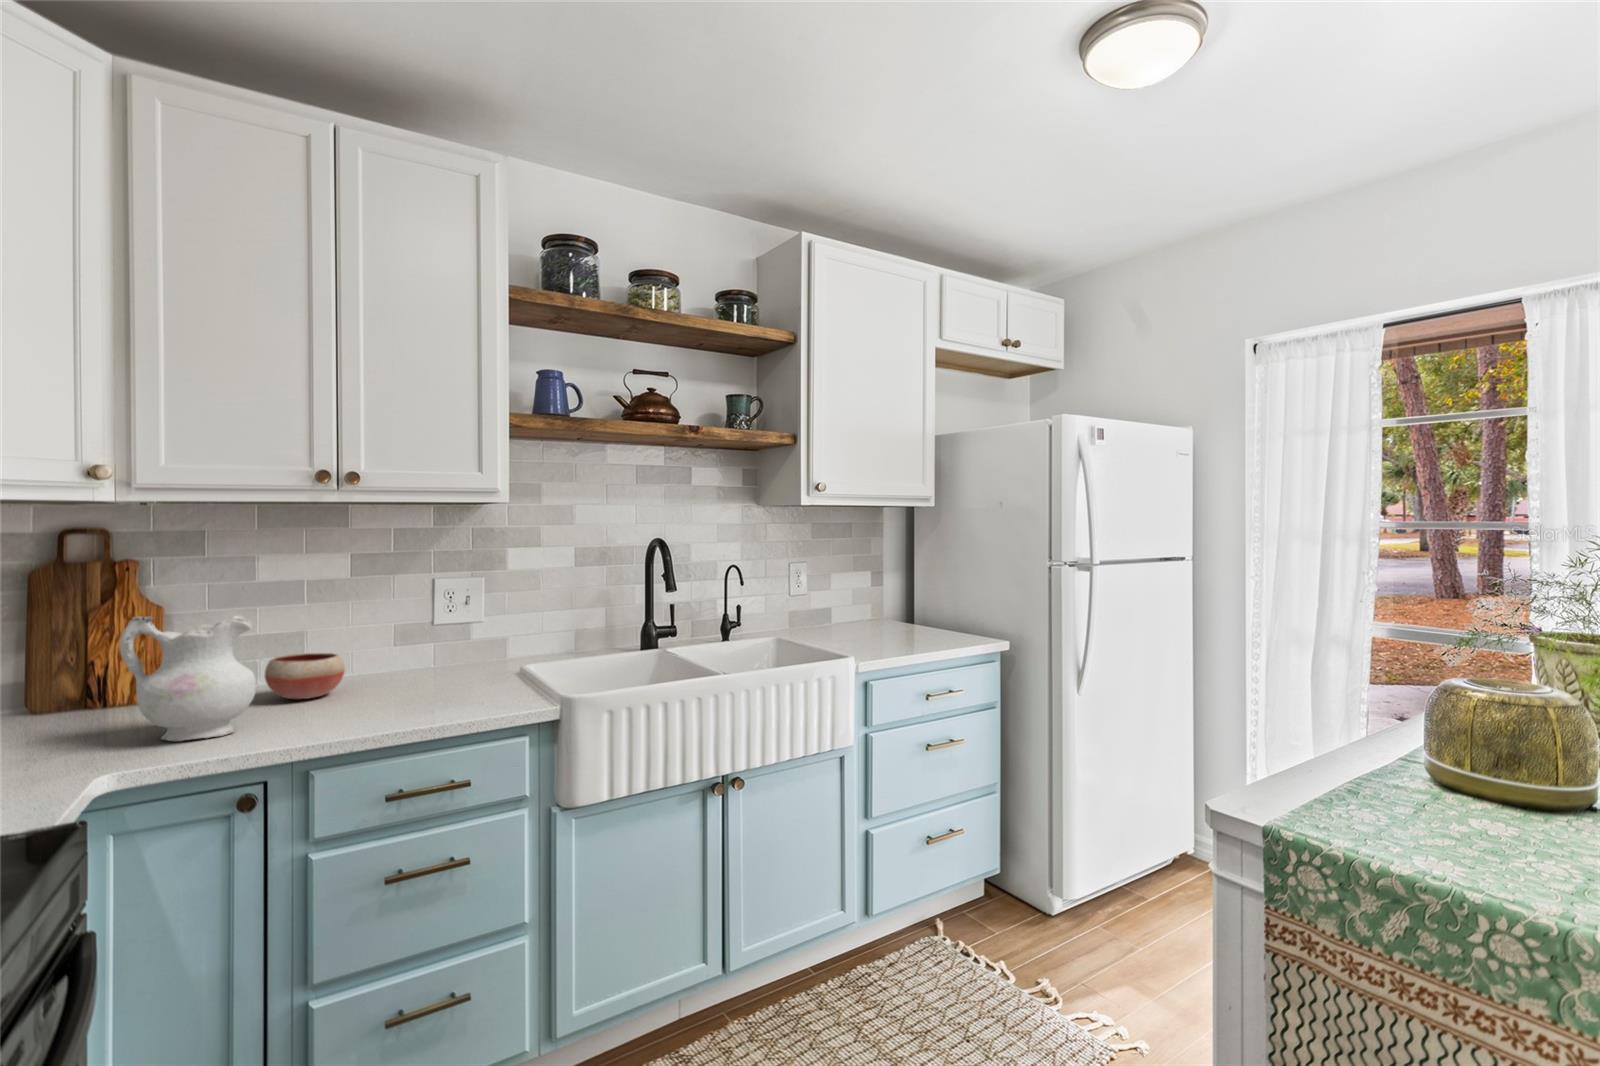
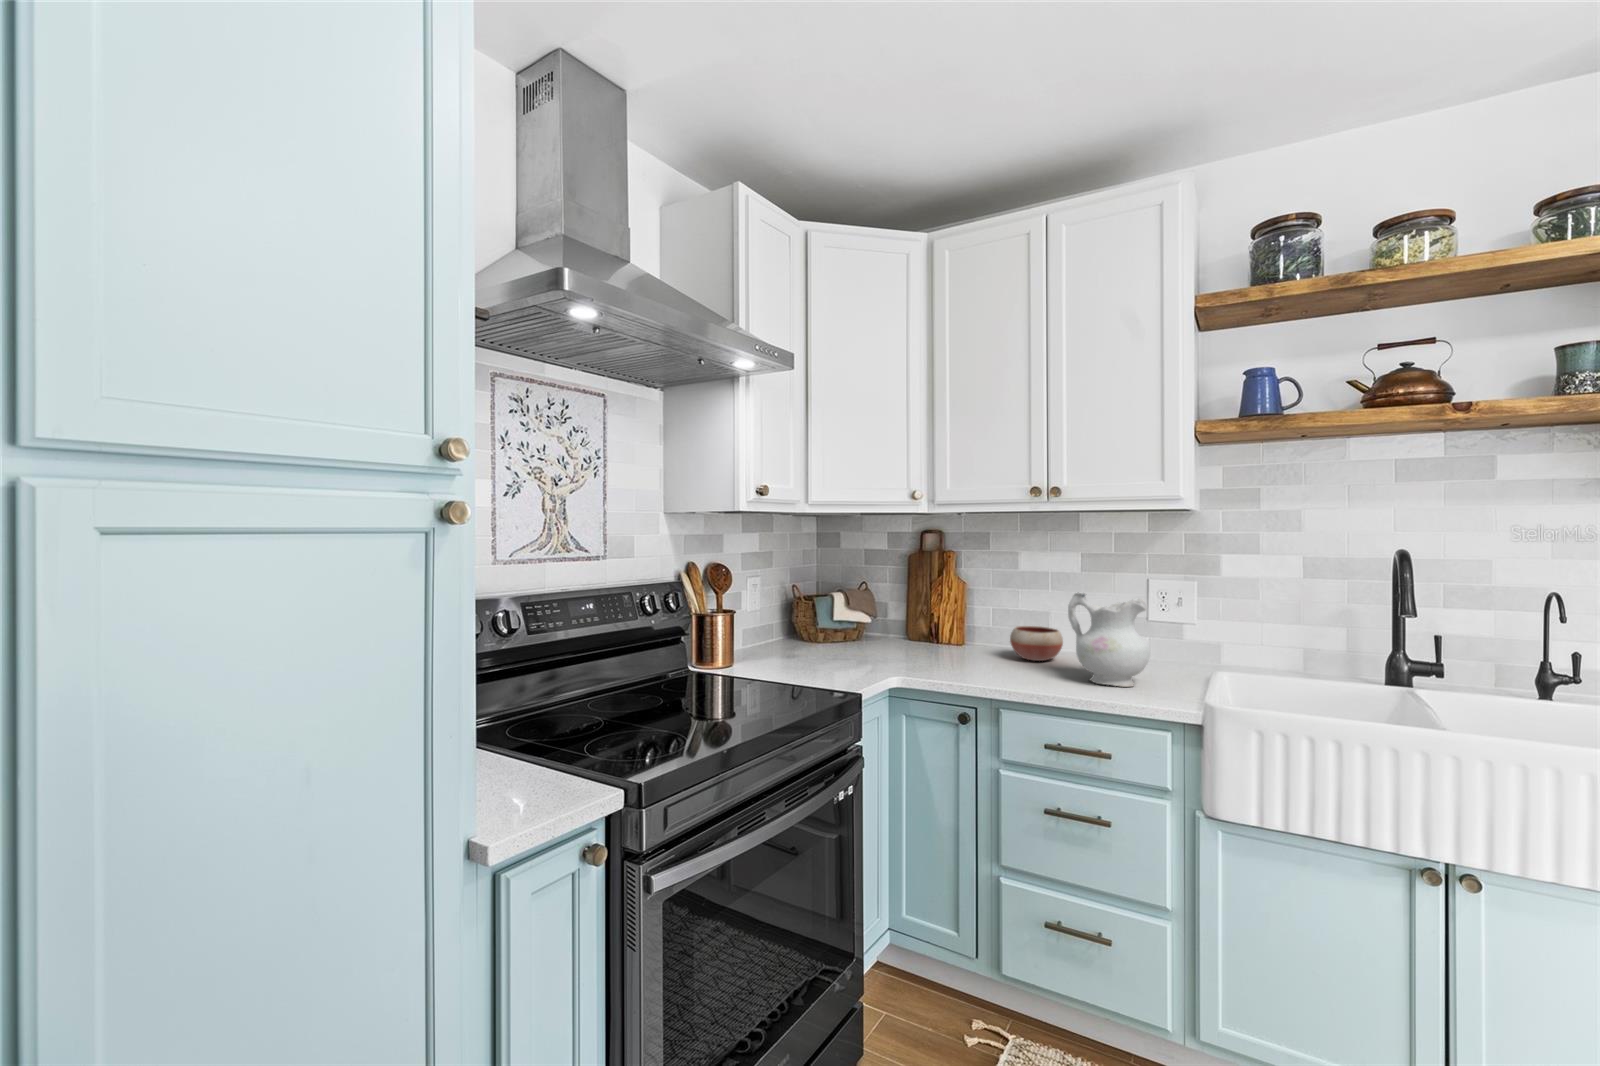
ceramic pitcher: present [120,615,256,741] -> present [1068,592,1150,687]

